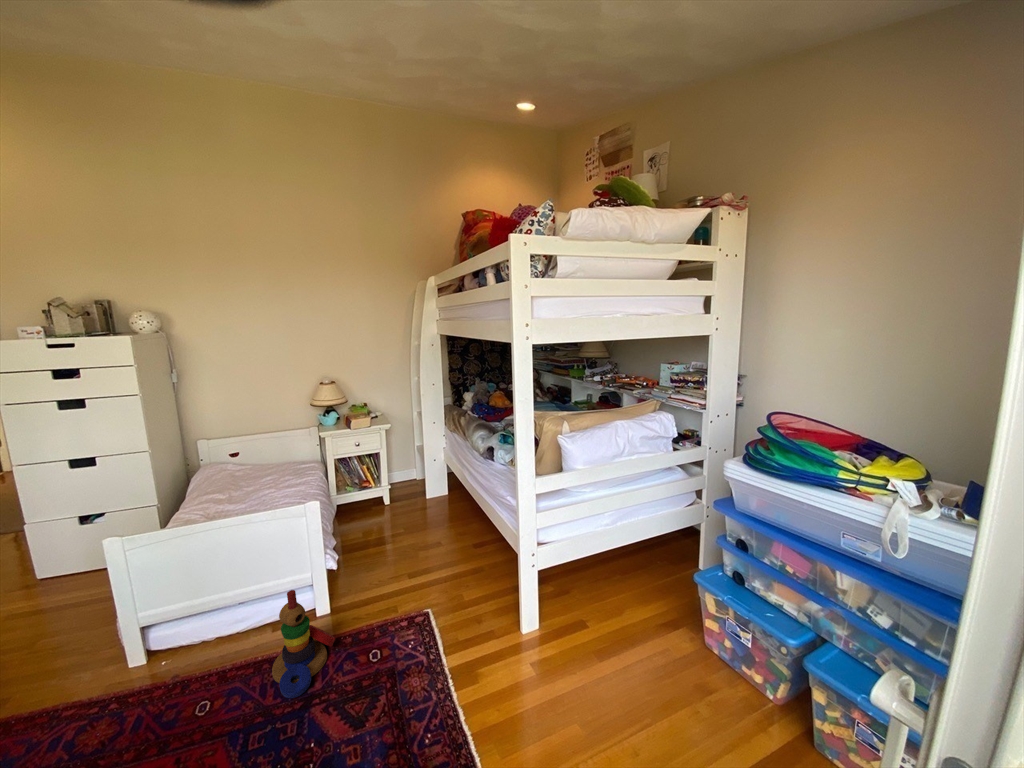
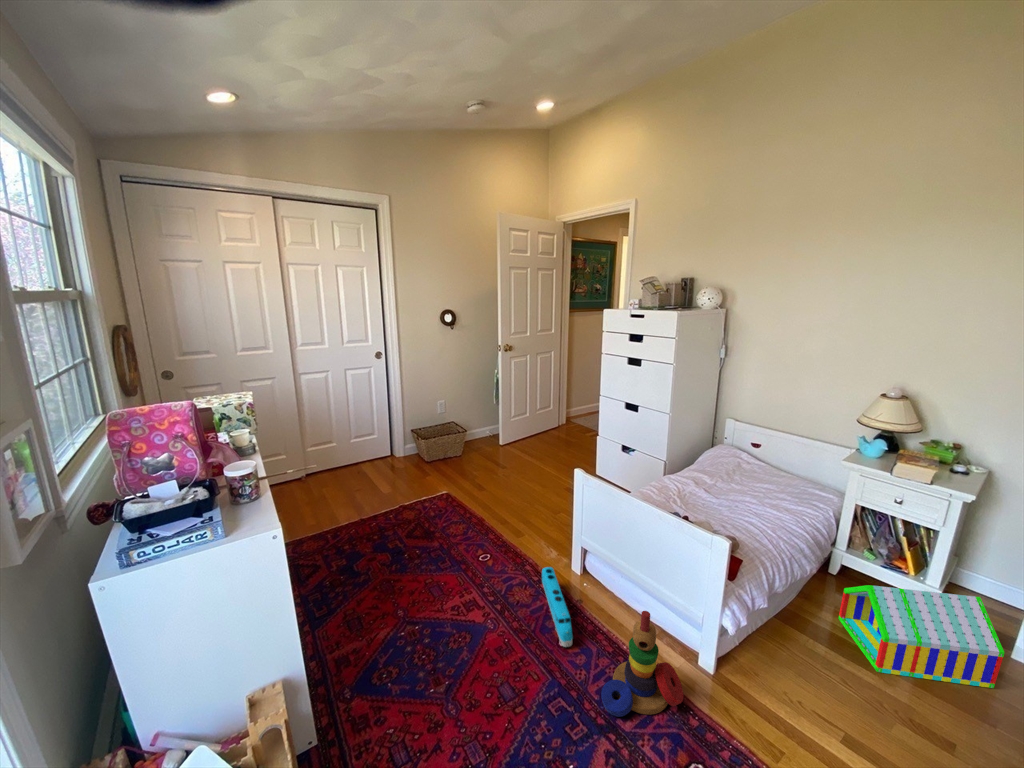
toy house: none [357,474,428,542] -> present [838,585,1004,688]
toy train: none [101,677,214,716] -> present [542,567,573,647]

